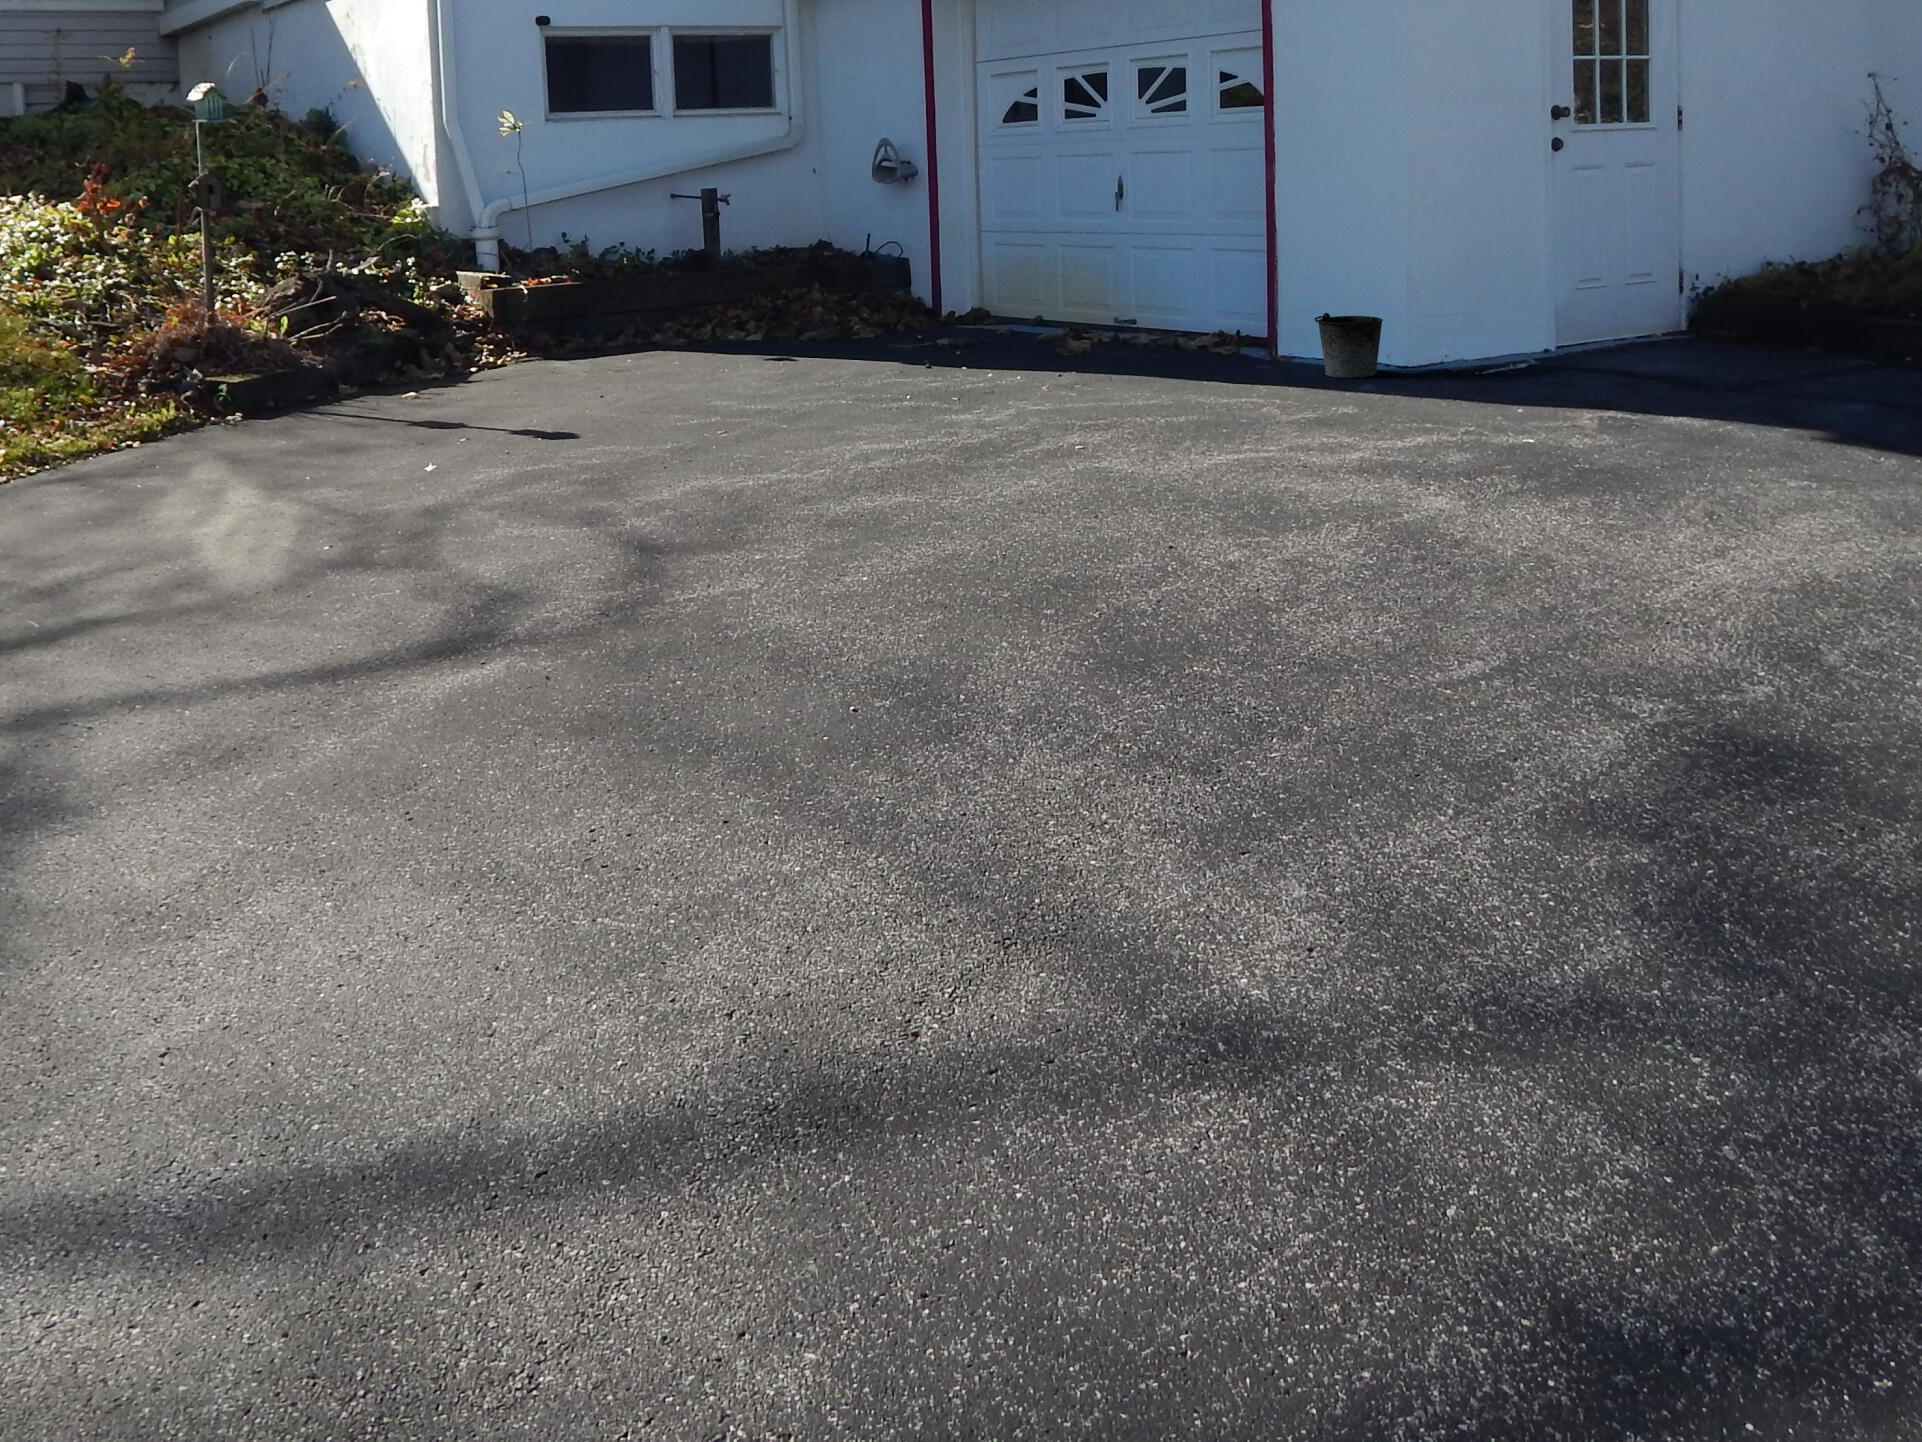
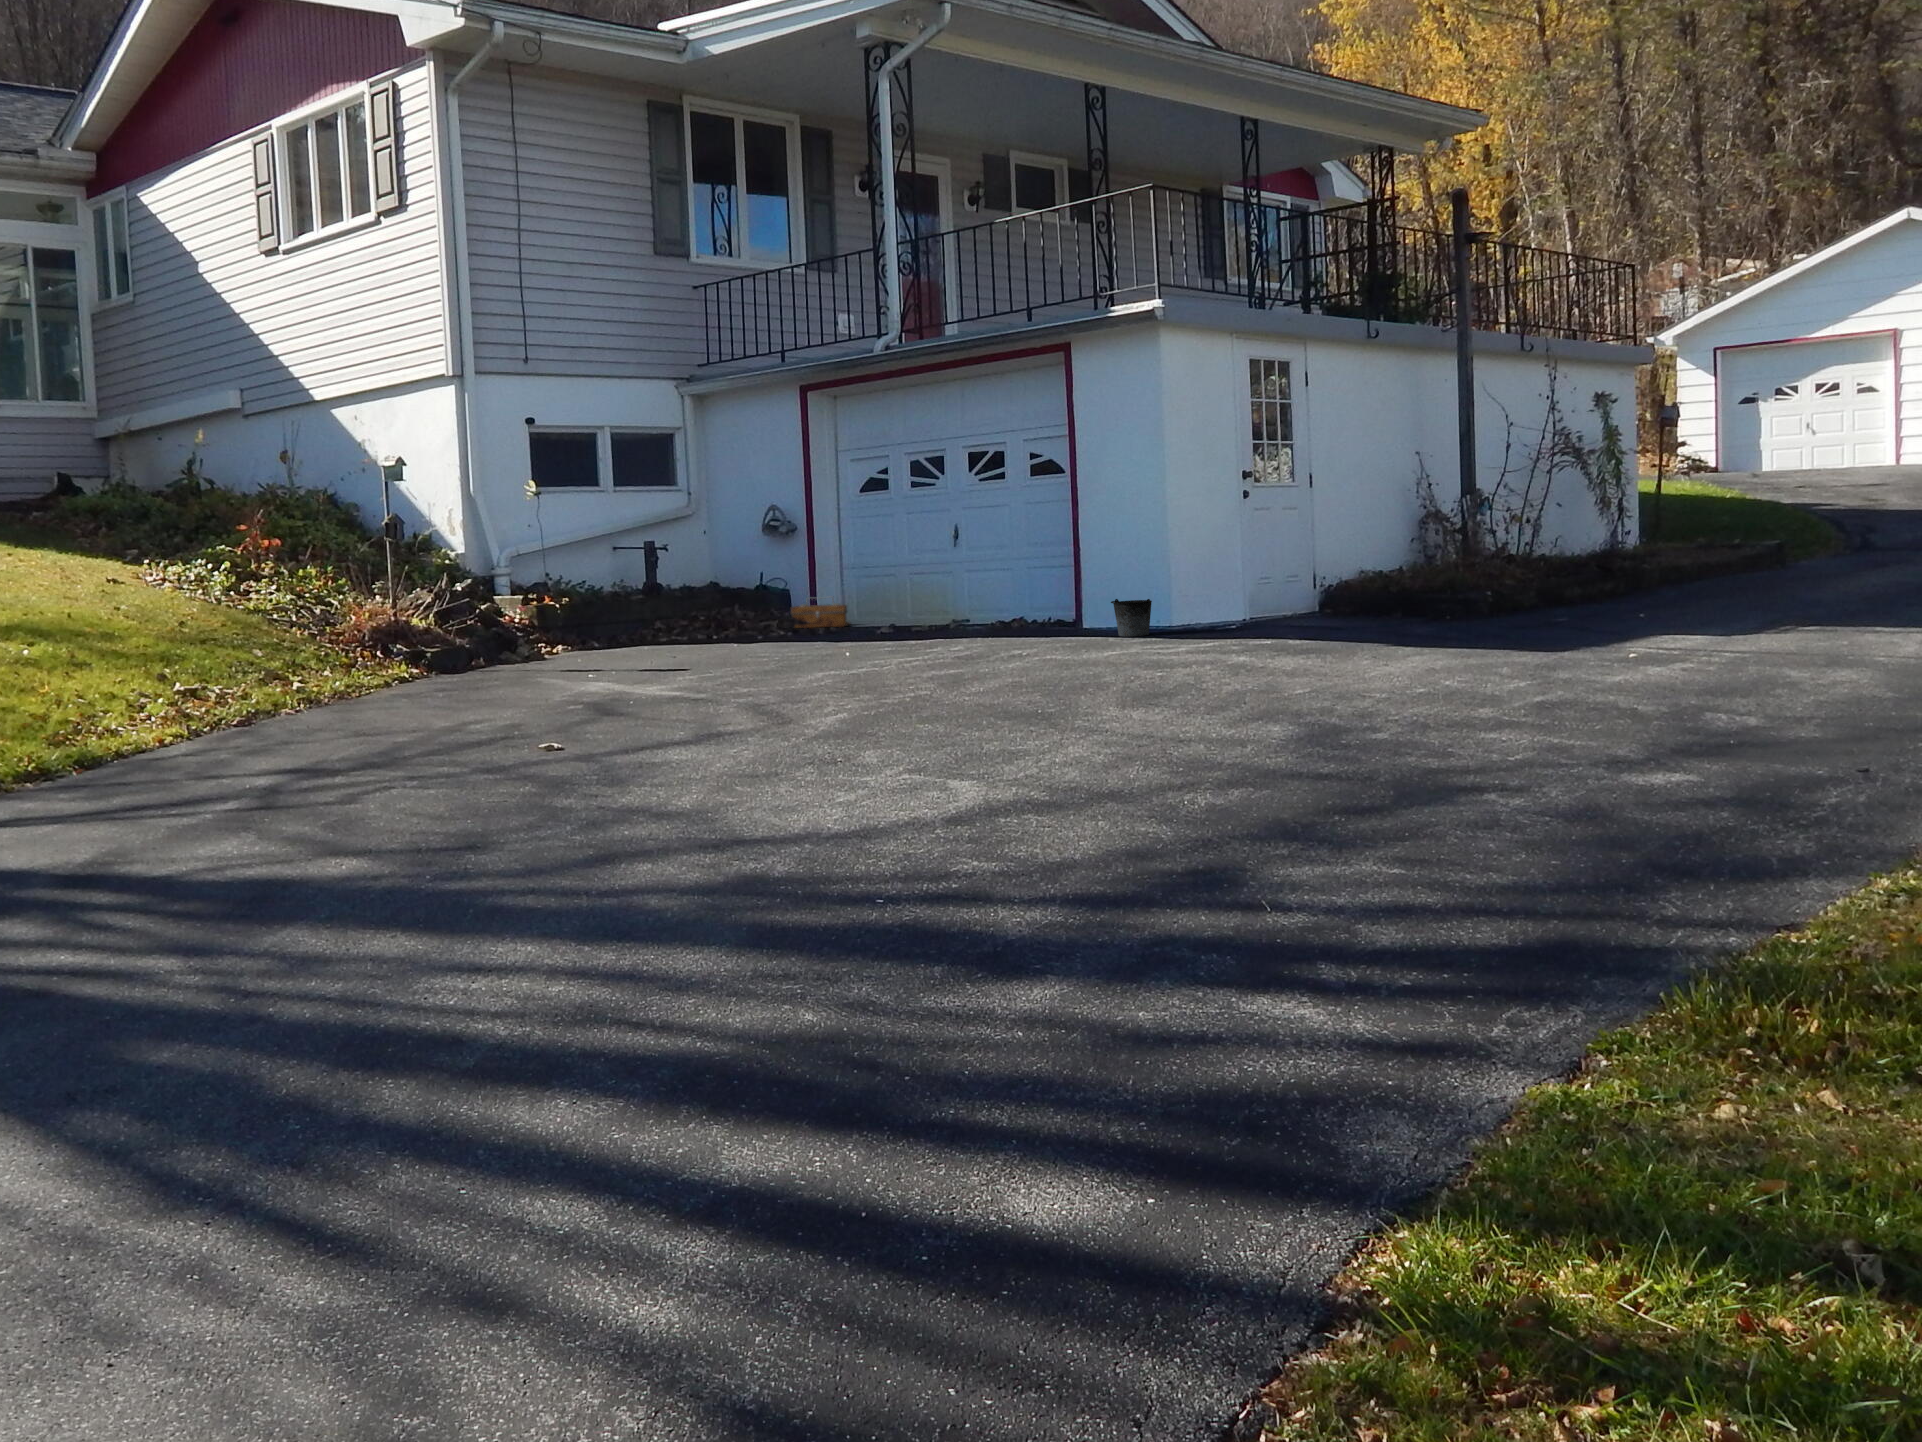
toolbox: none [893,272,981,317] -> present [791,598,851,628]

